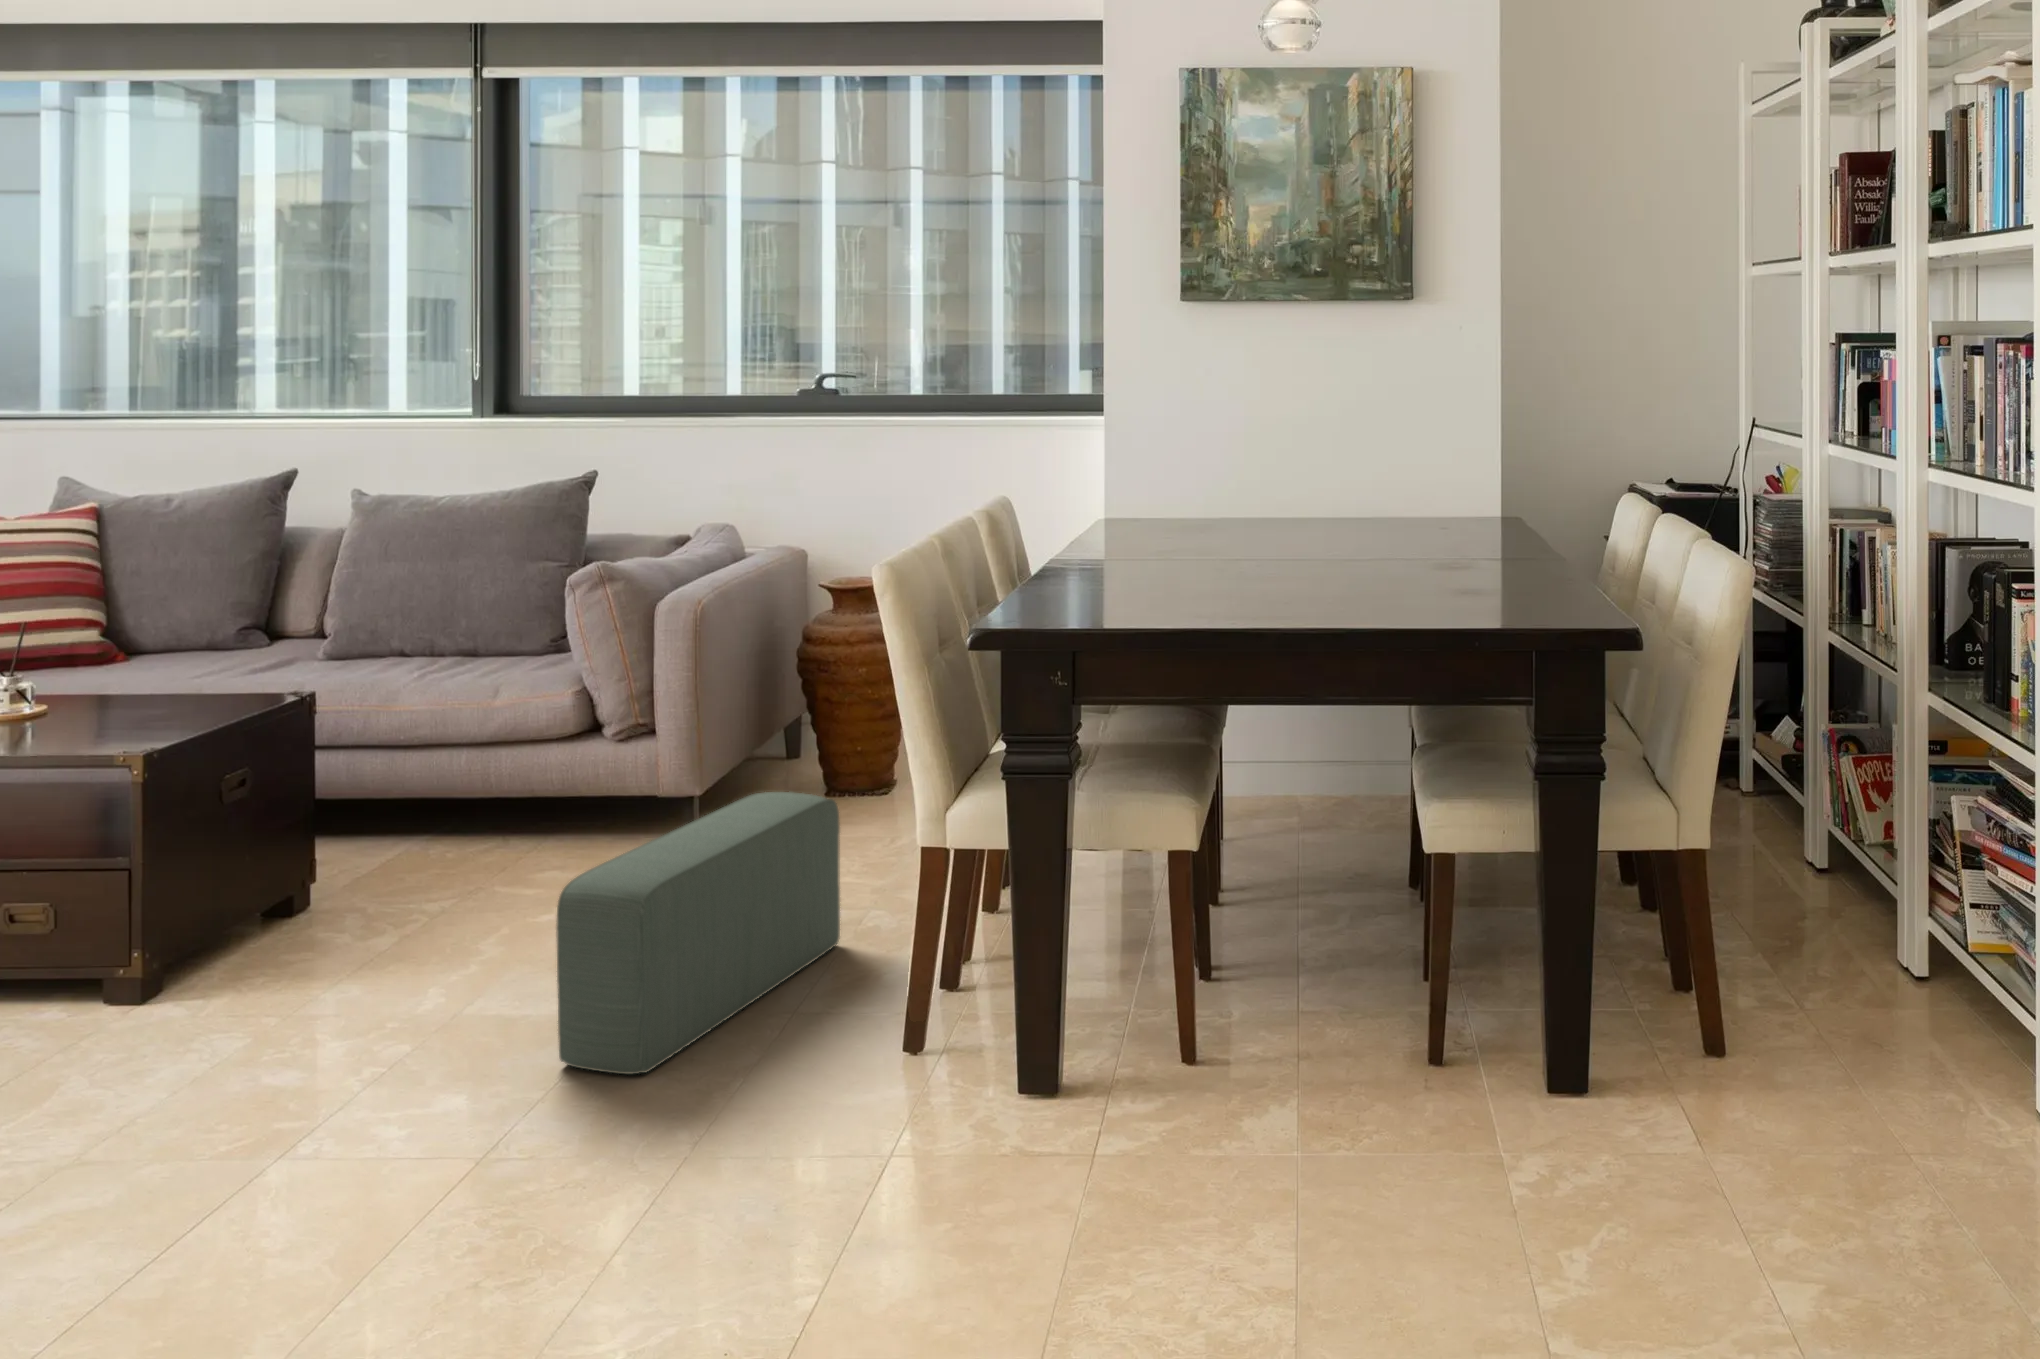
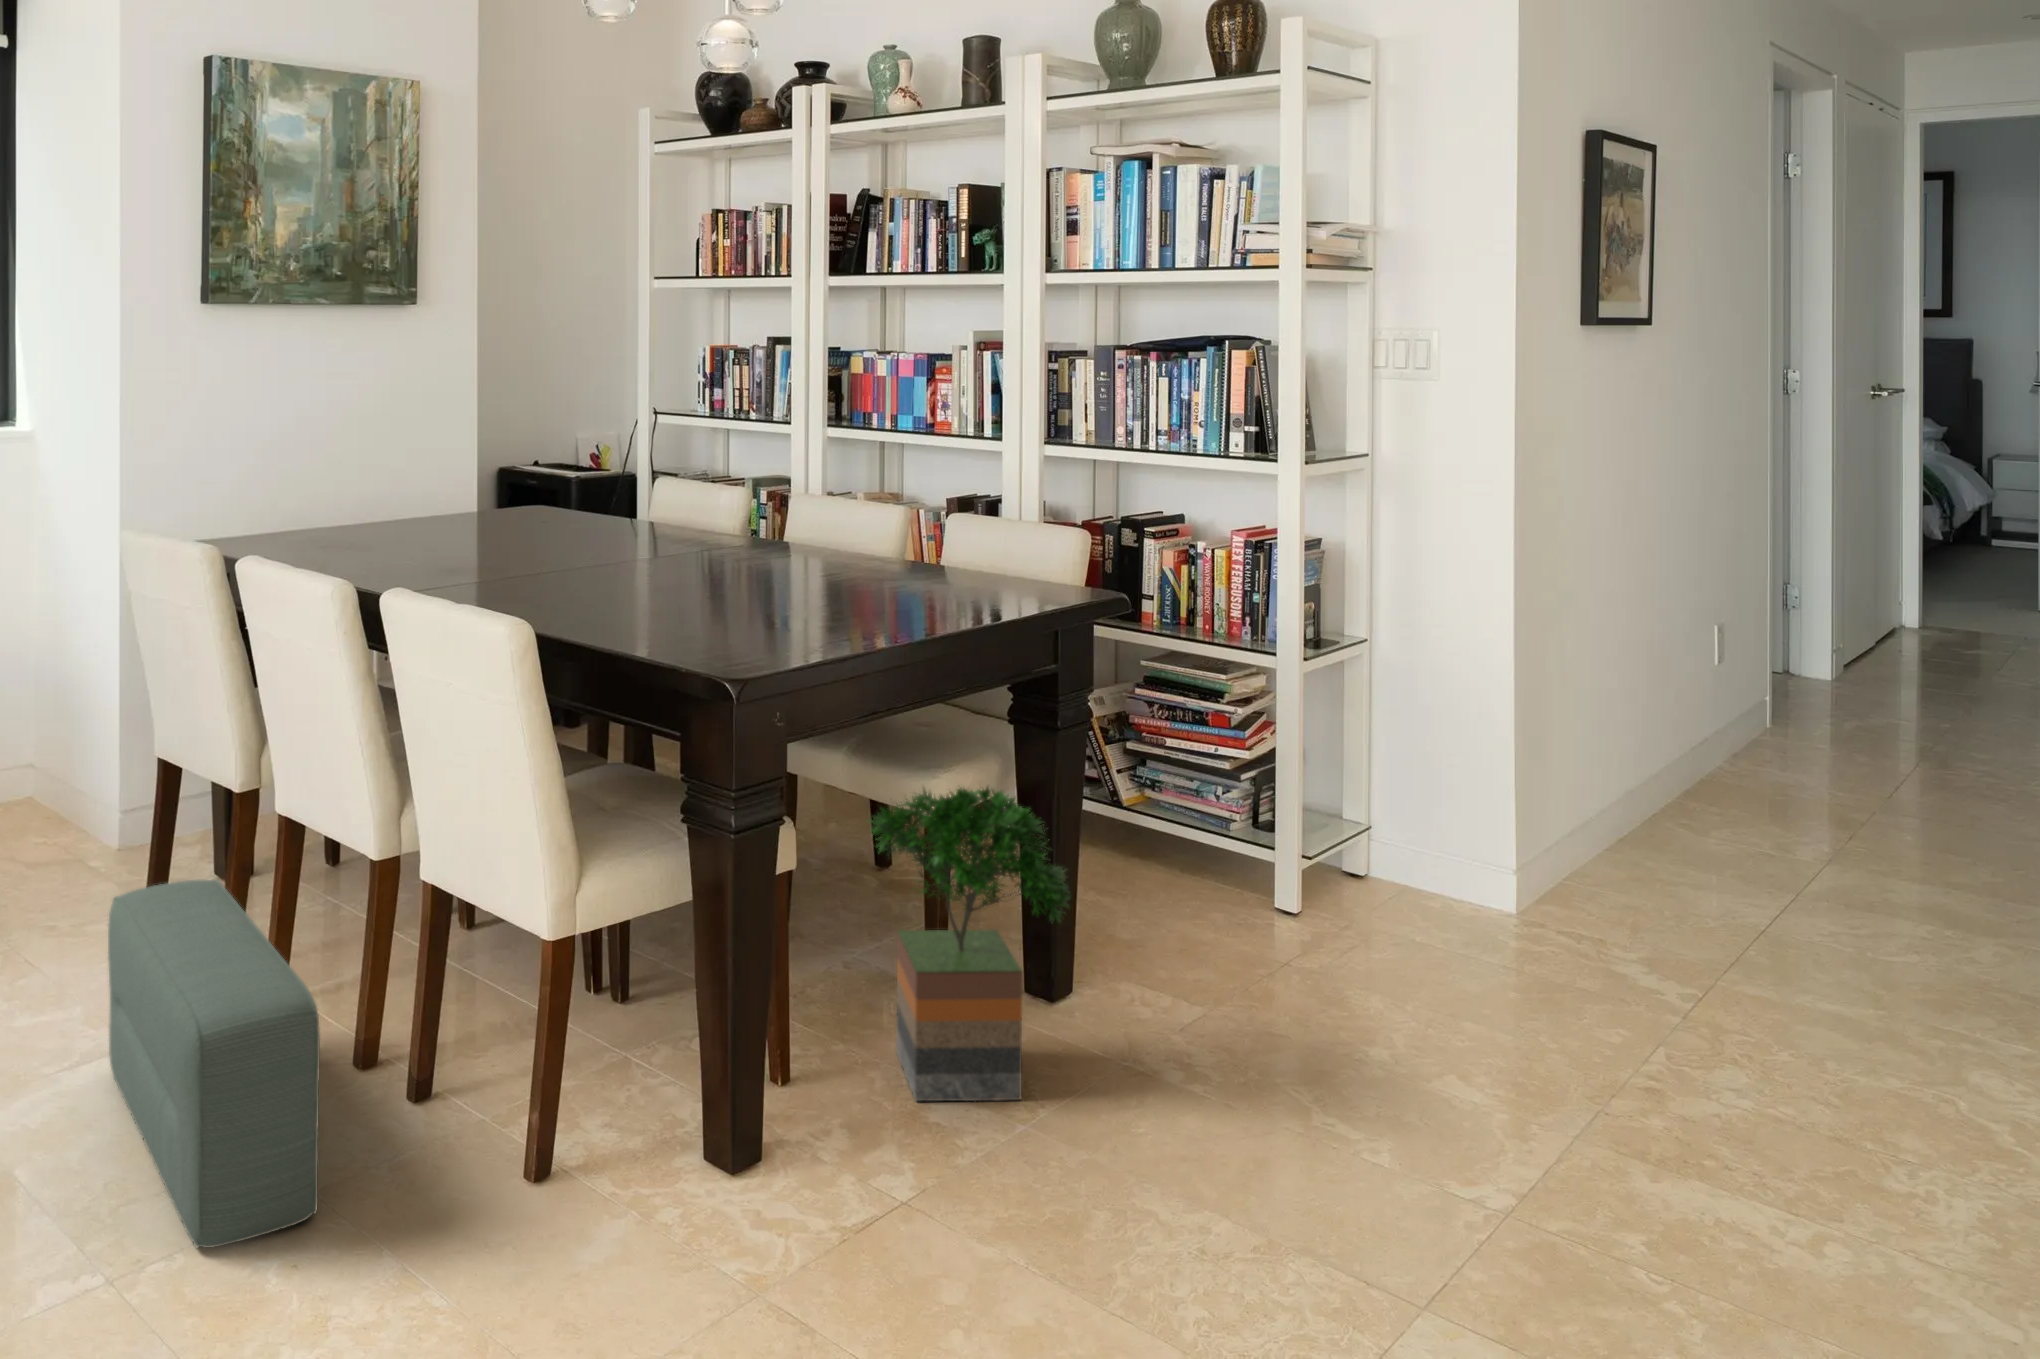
potted tree: none [1111,853,1345,1255] -> present [870,787,1069,1101]

